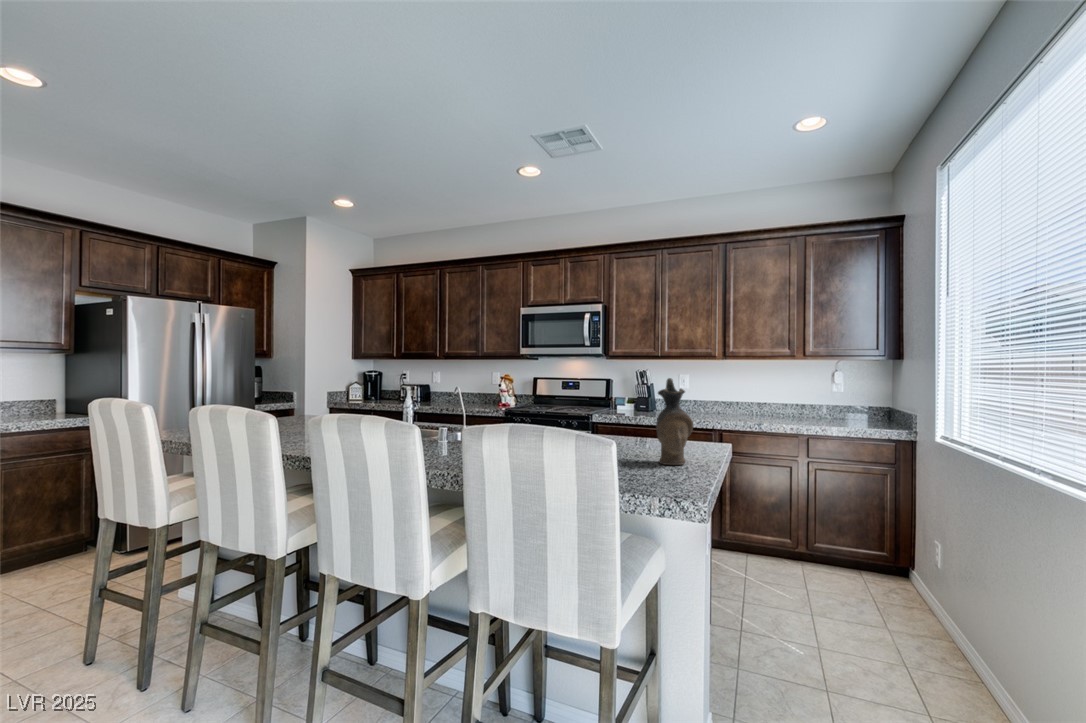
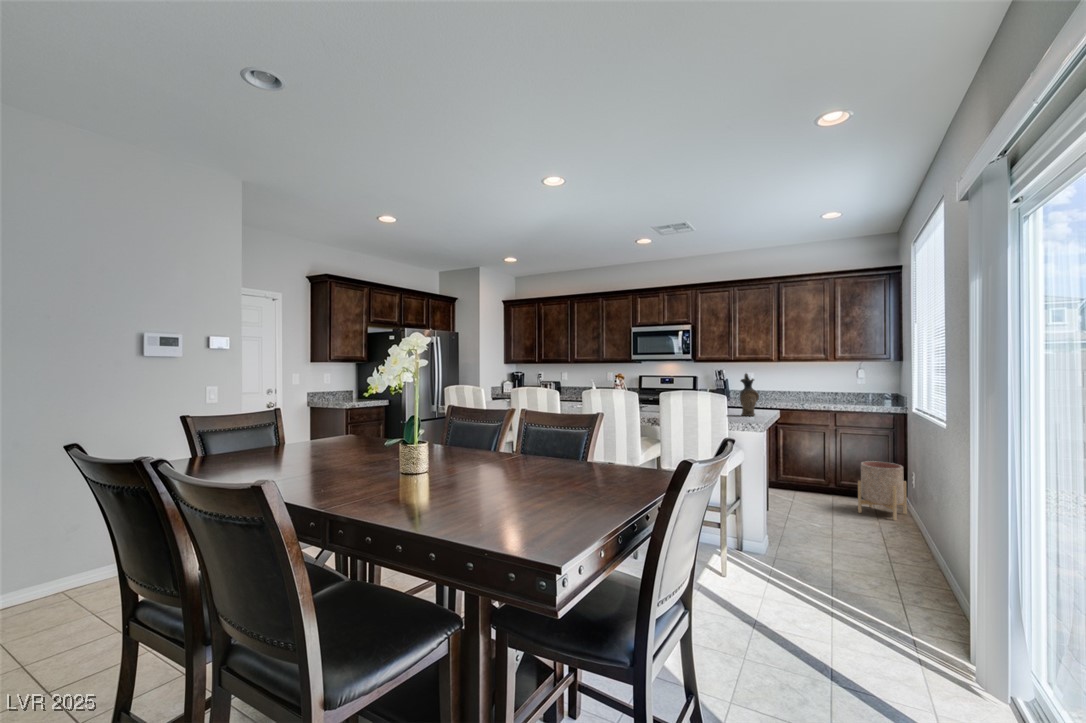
planter: none [846,517,919,623] -> present [858,461,907,520]

